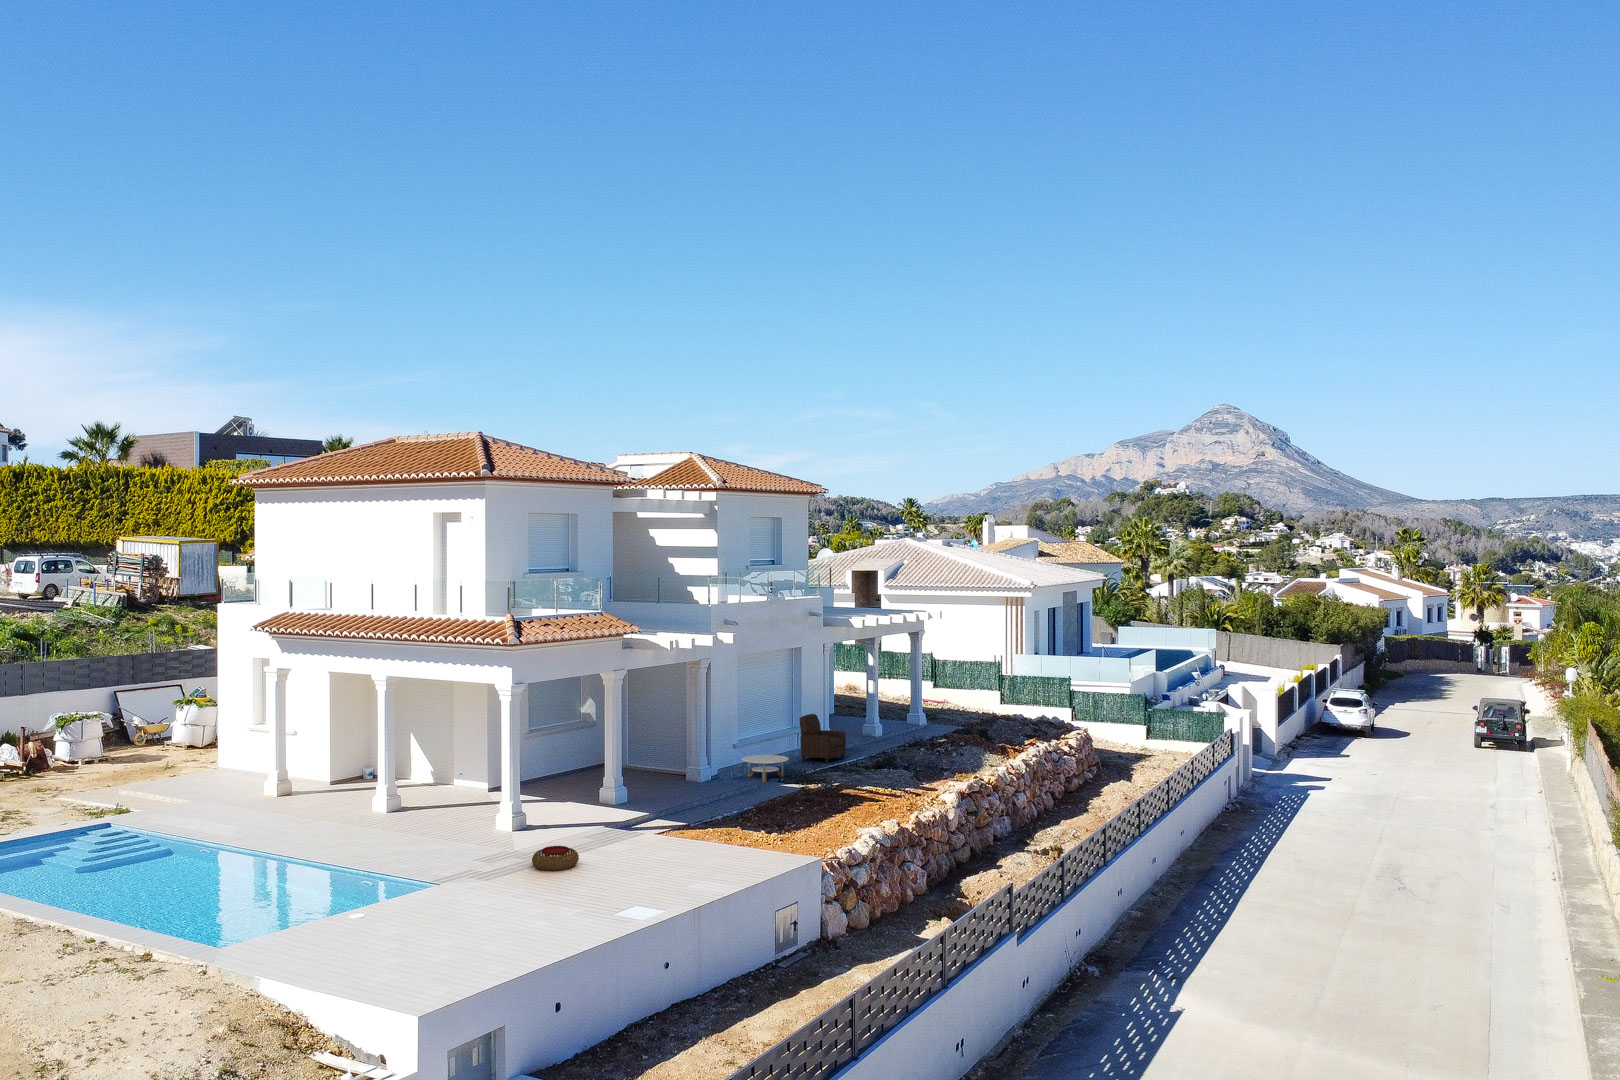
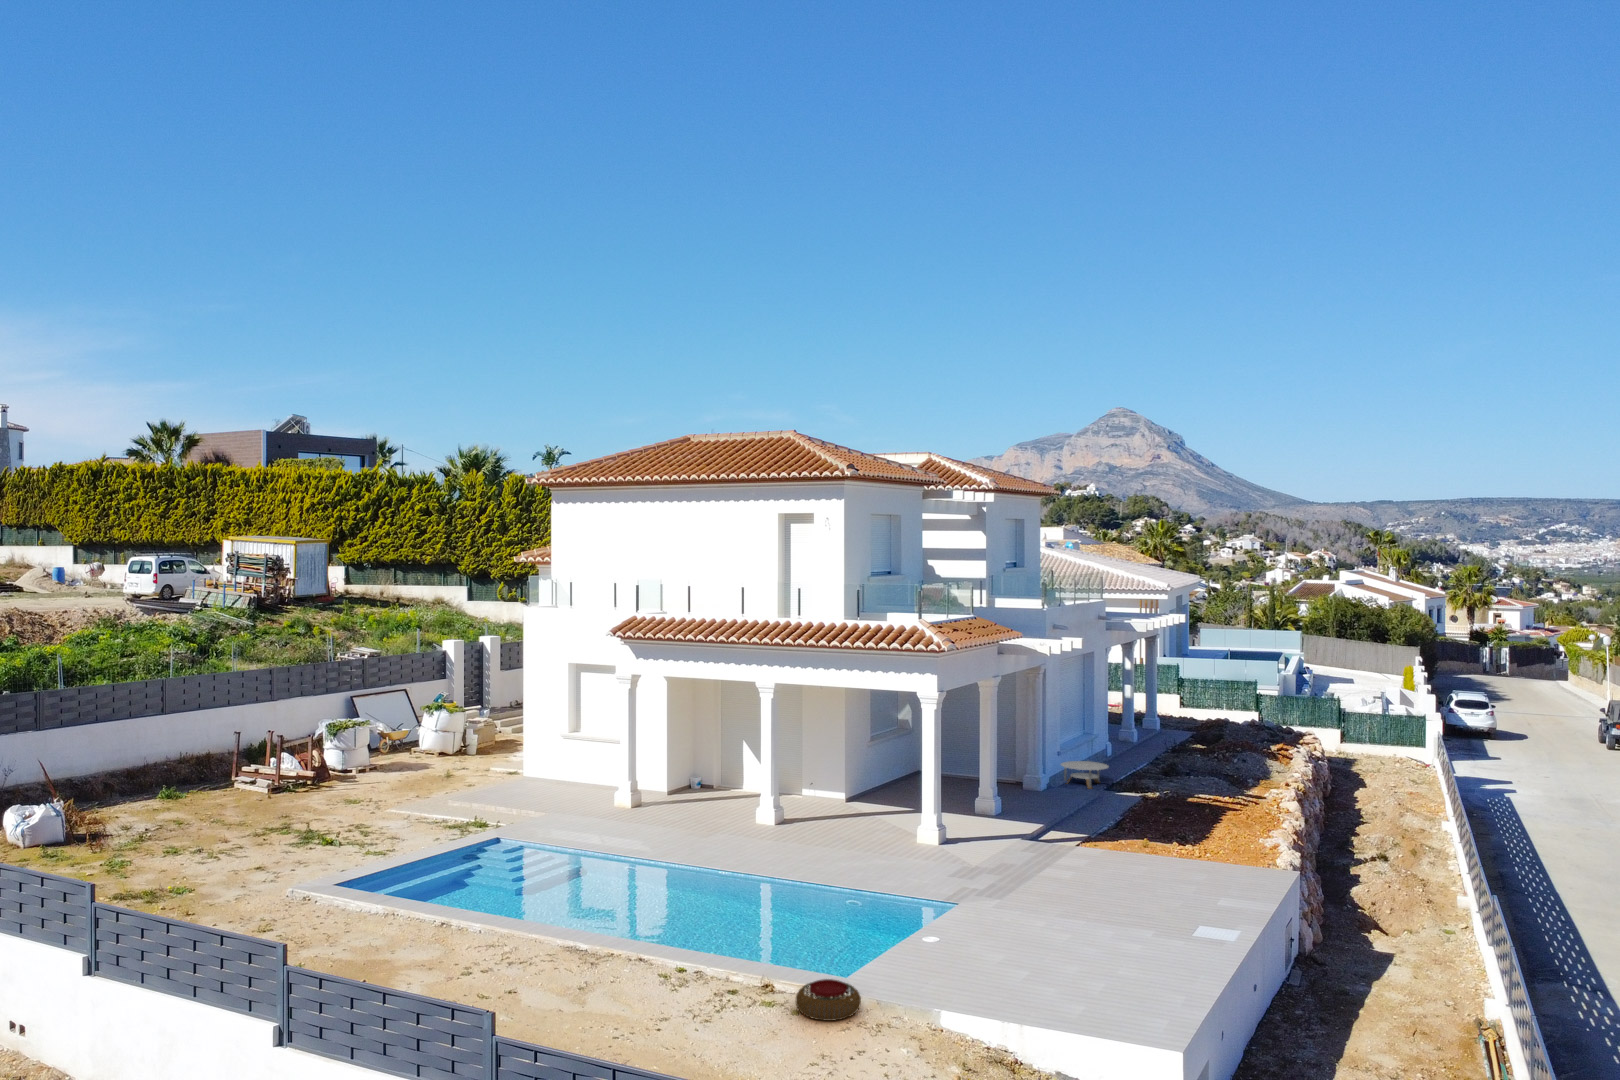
chair: present [800,714,846,764] -> none [1088,720,1131,769]
pouf: present [532,846,579,871] -> present [796,979,861,1021]

